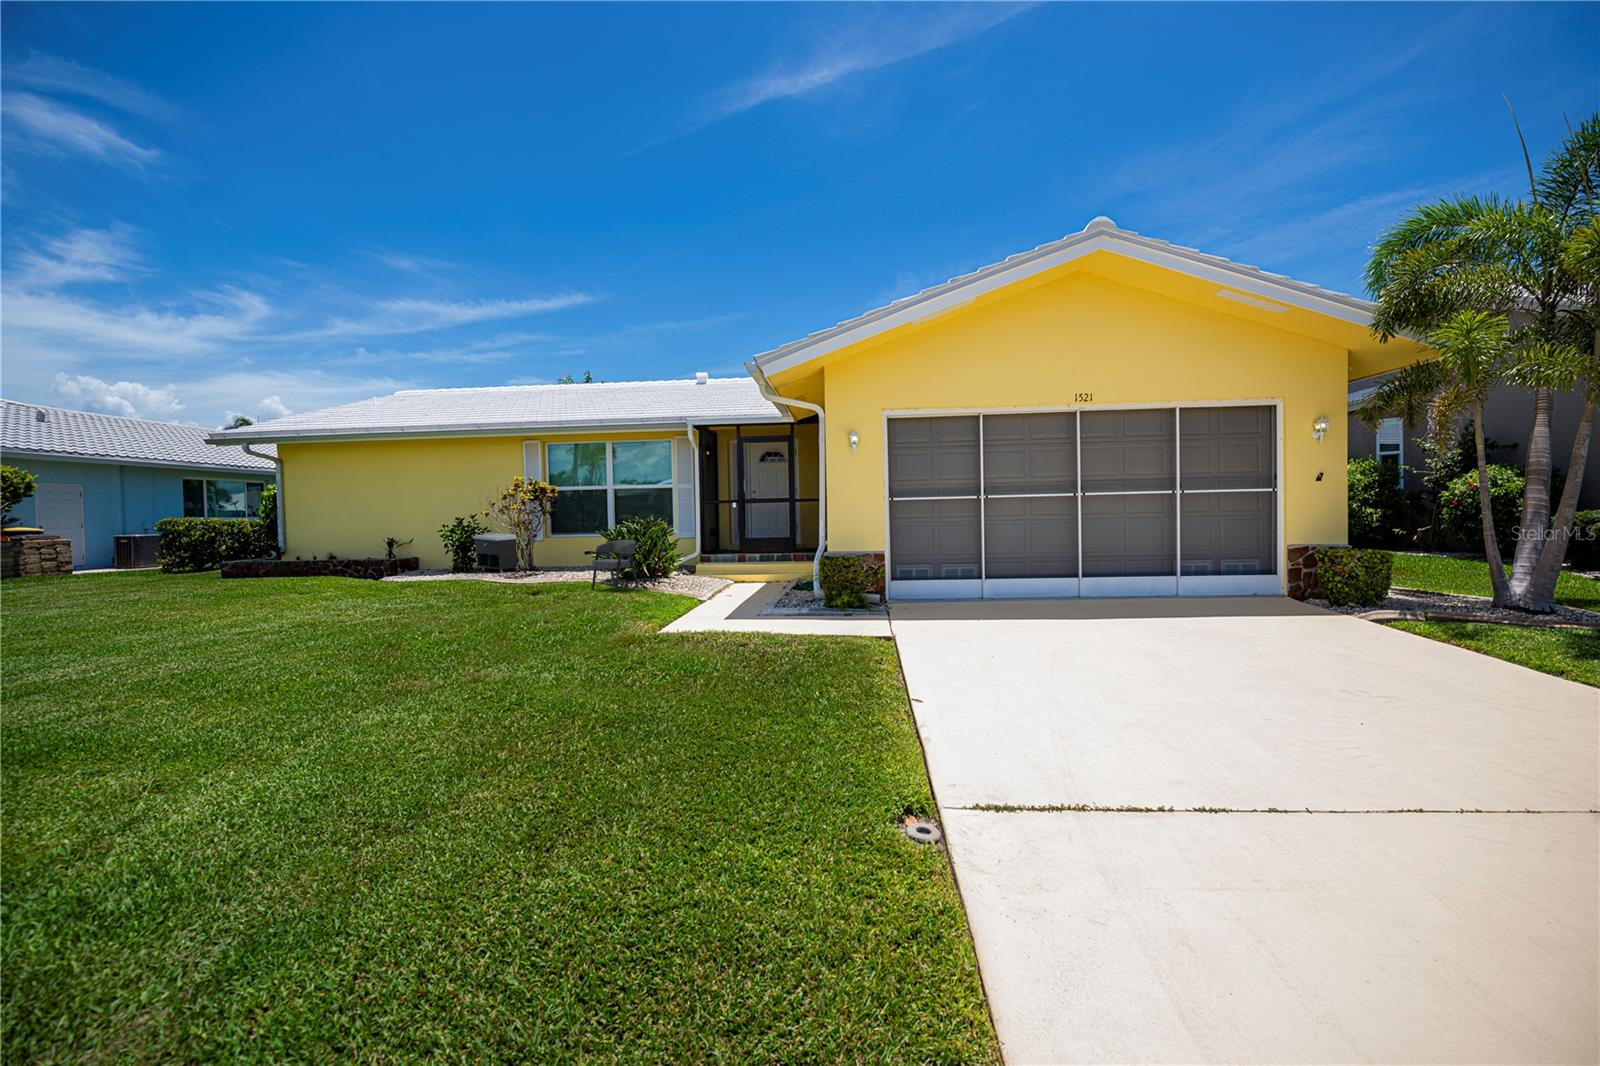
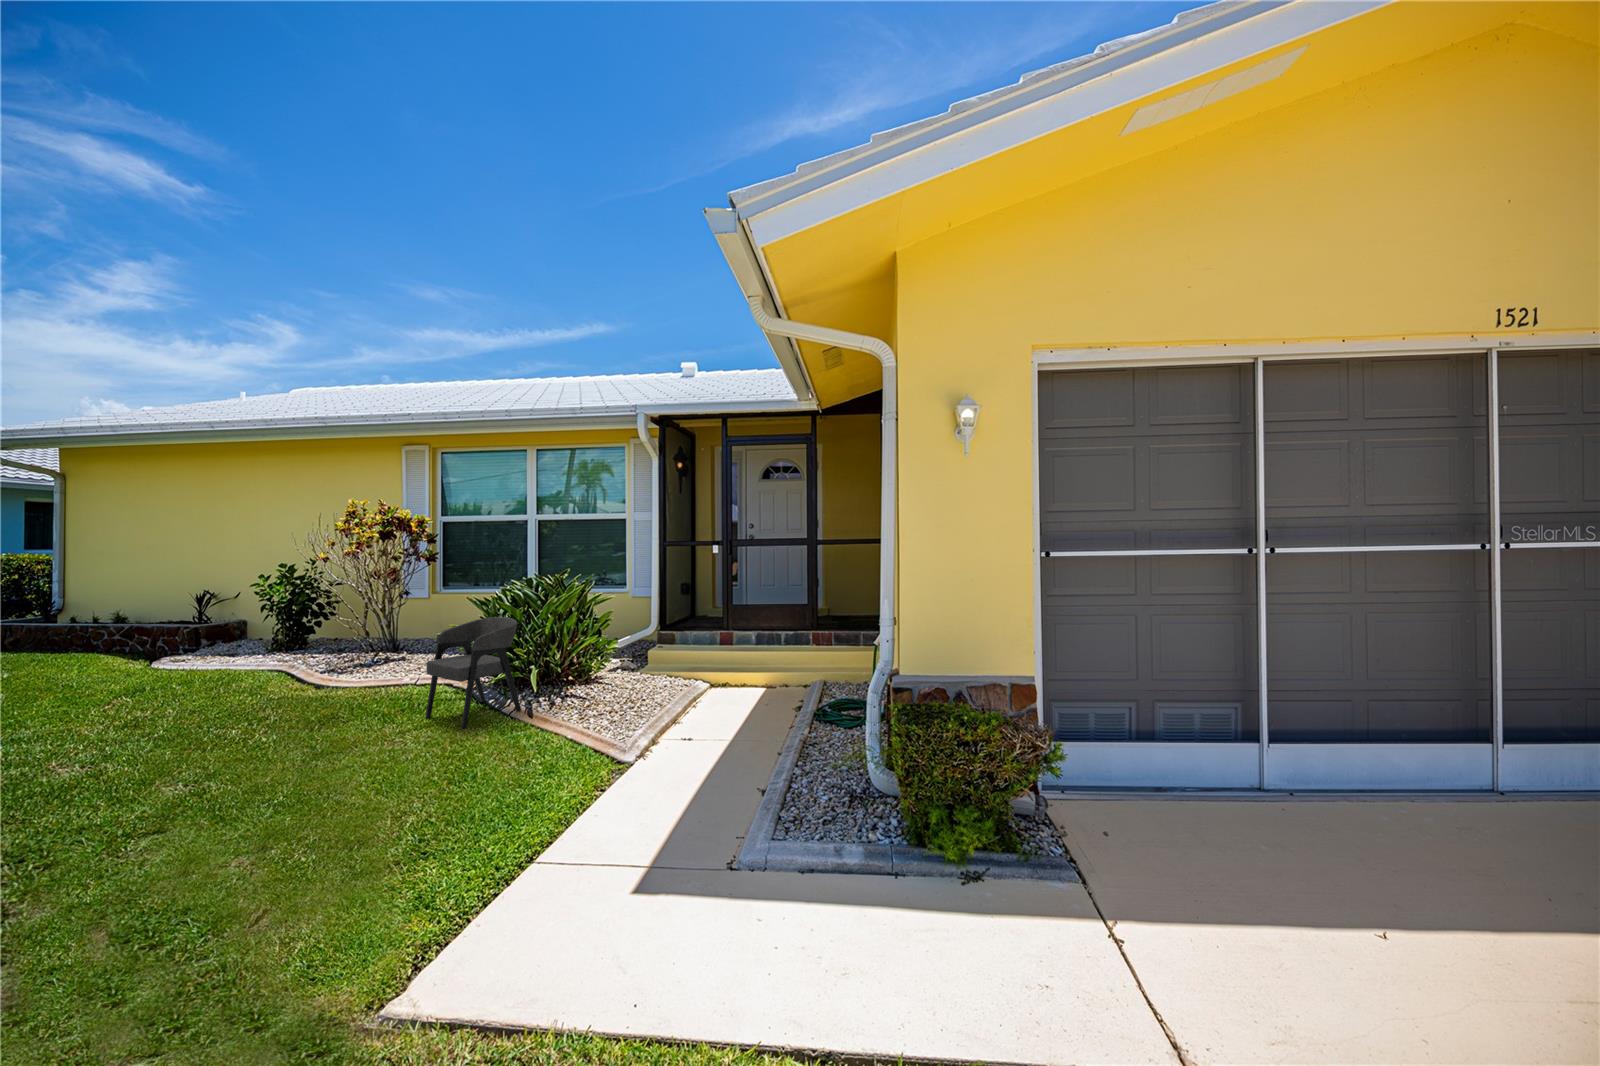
storage bench: present [474,533,524,573] -> none [312,586,388,653]

